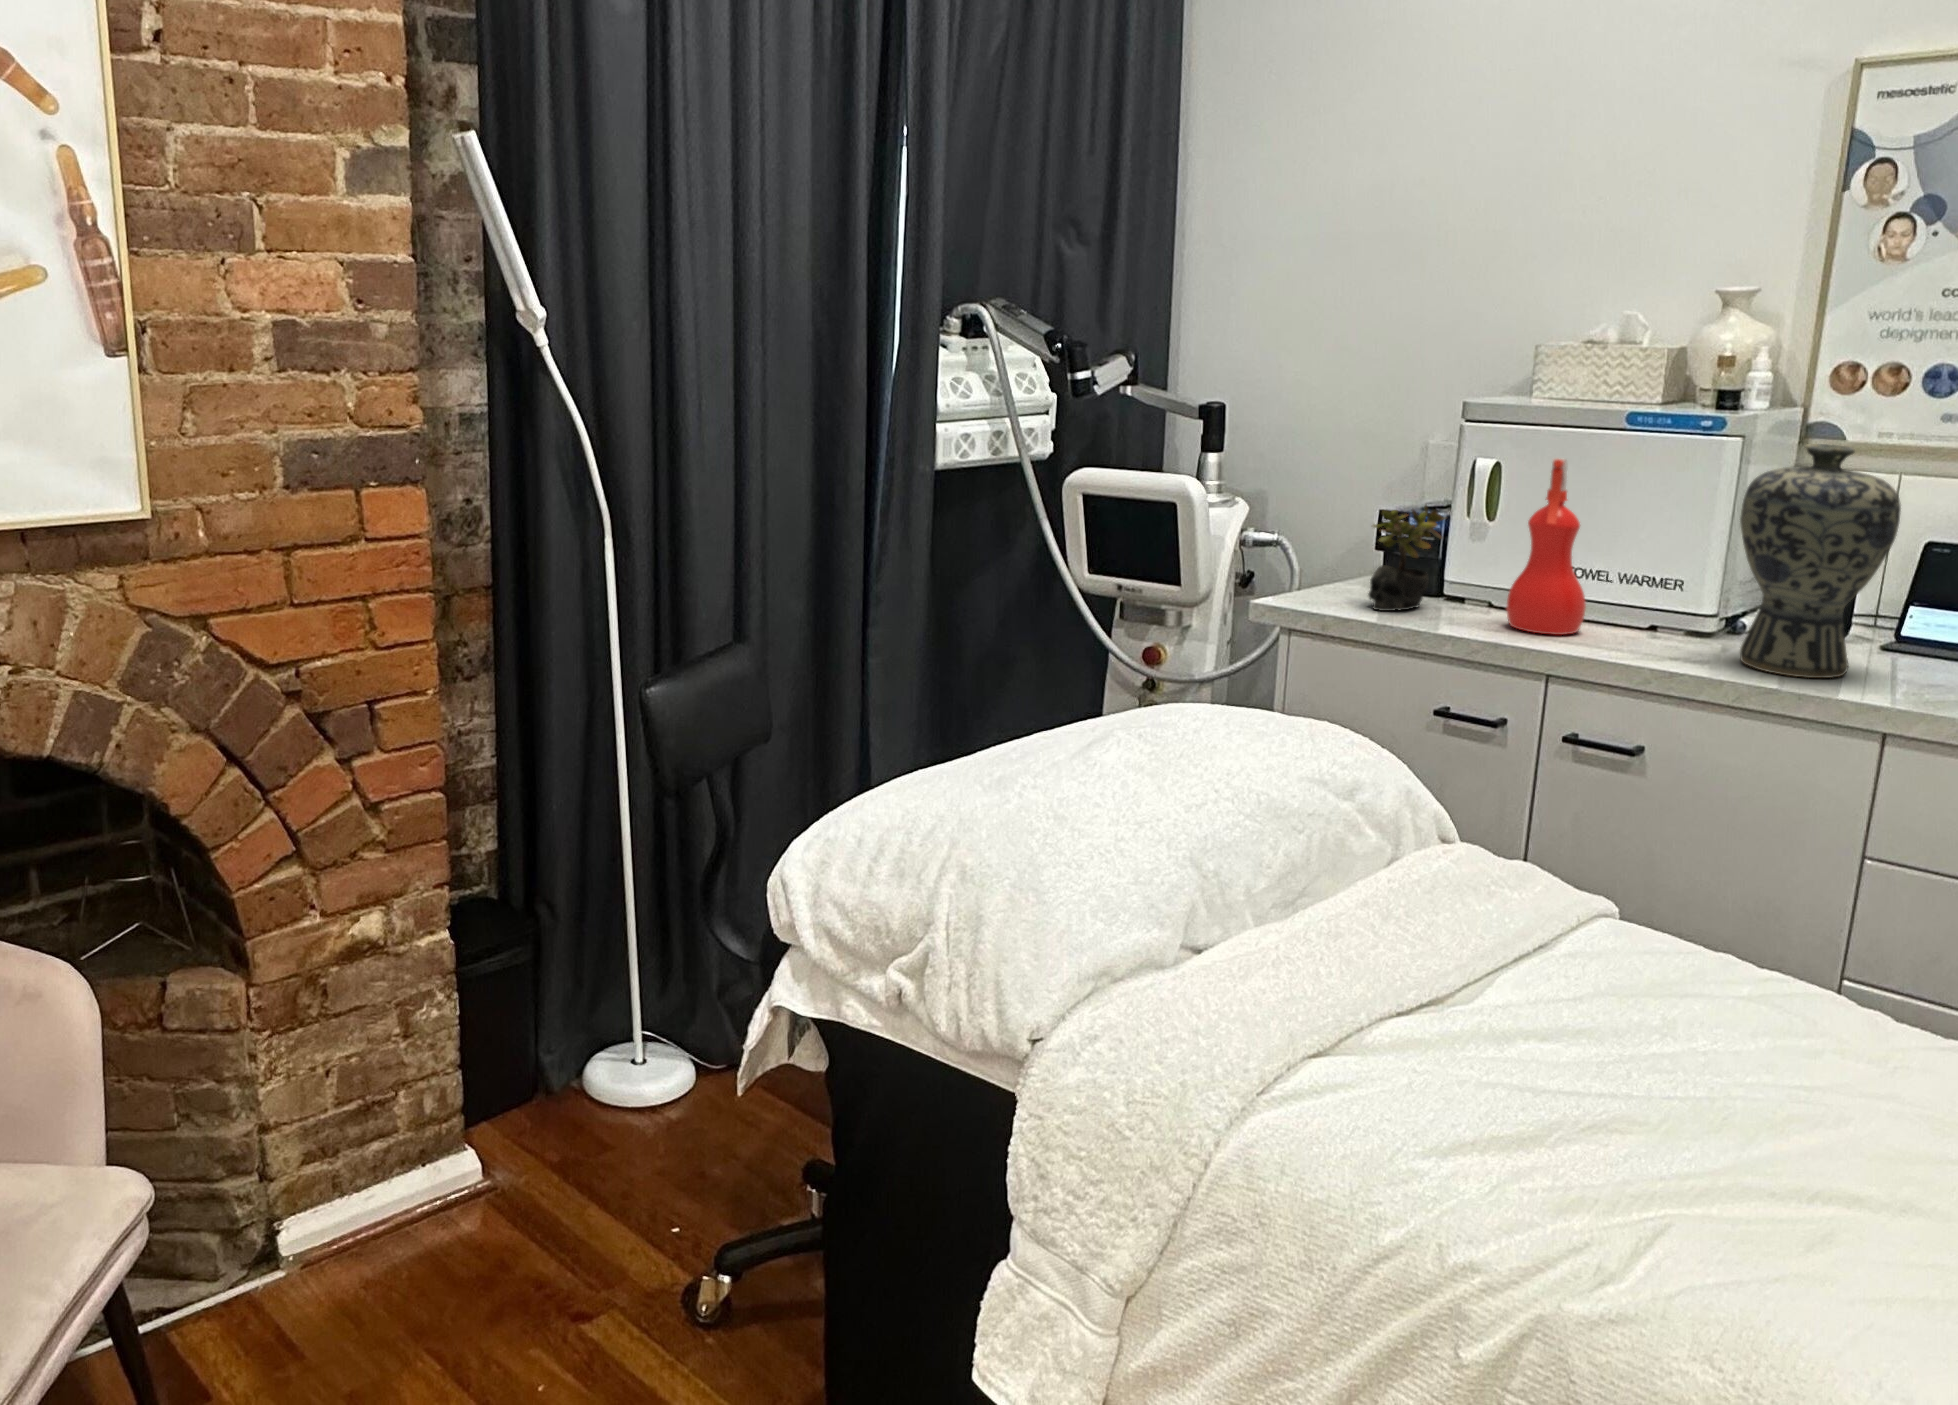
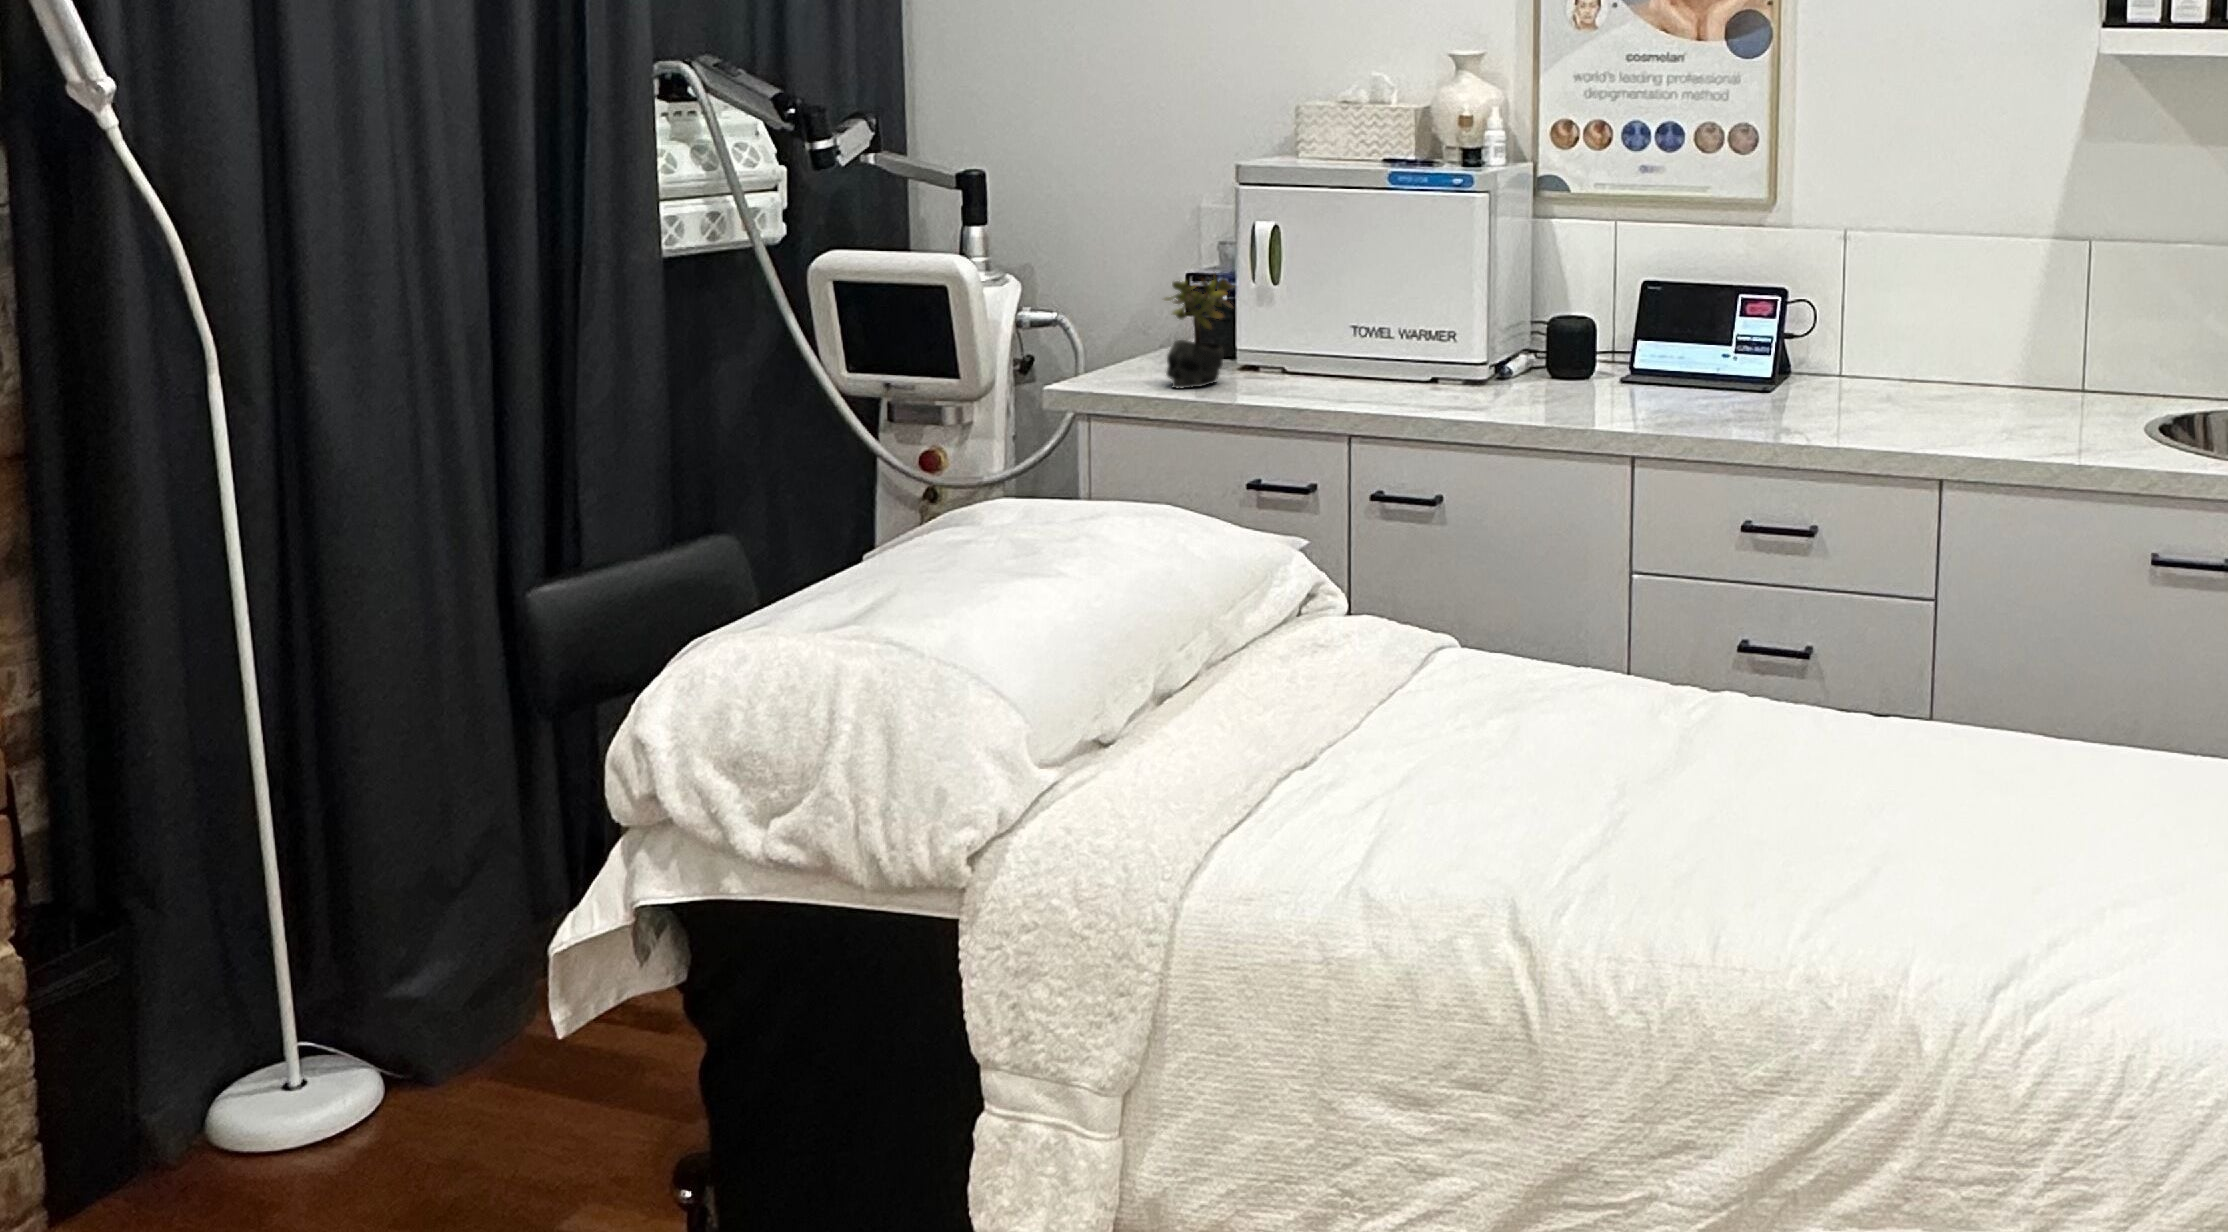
vase: present [1740,444,1901,678] -> none [1487,195,1602,408]
spray bottle: present [1506,458,1586,635] -> none [1299,218,1369,394]

